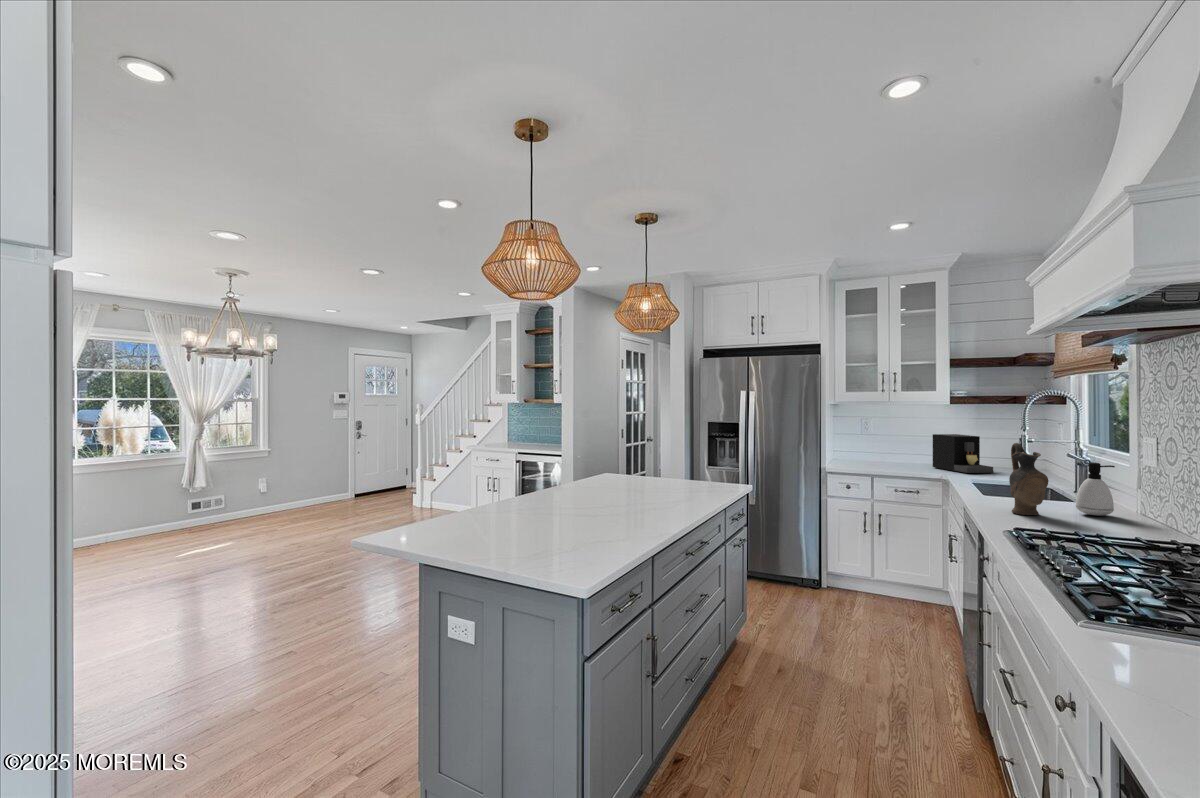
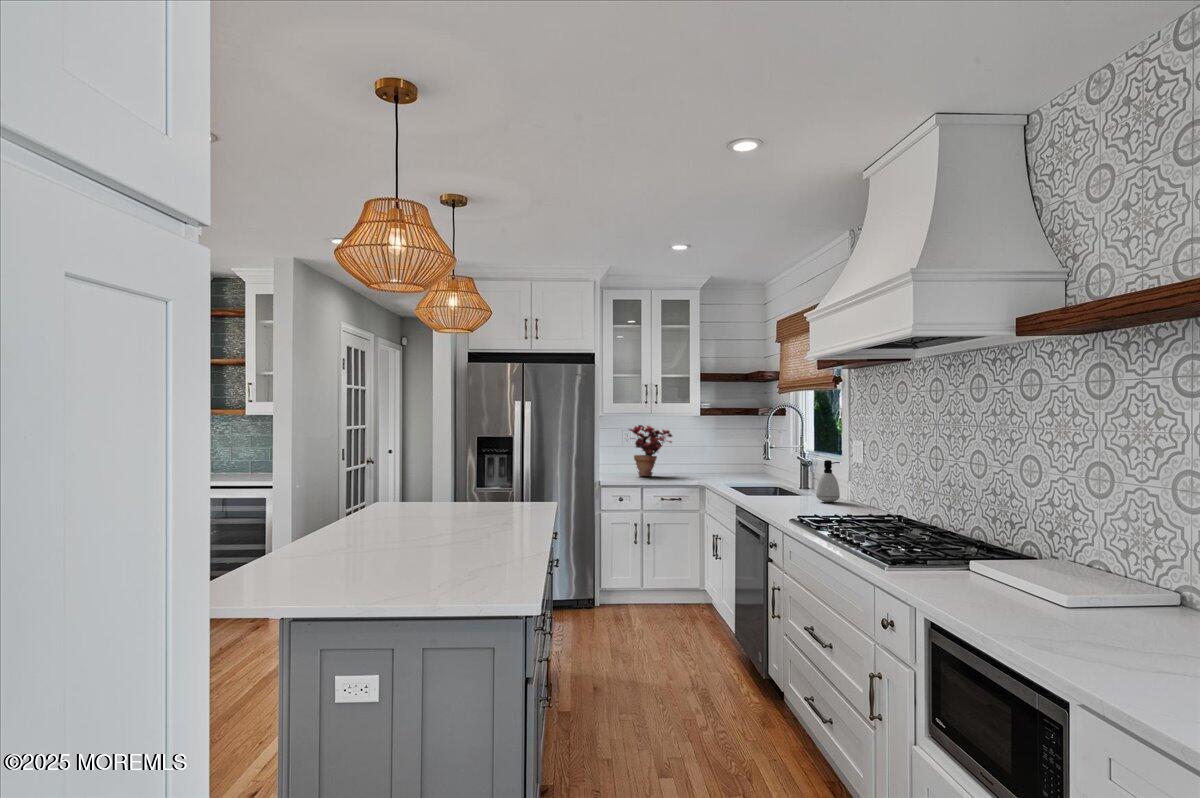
potted plant: none [864,413,916,464] -> present [629,425,672,476]
coffee maker: present [933,434,993,473] -> none [687,445,737,480]
ceramic pitcher: present [1009,443,1049,515] -> none [775,446,801,505]

